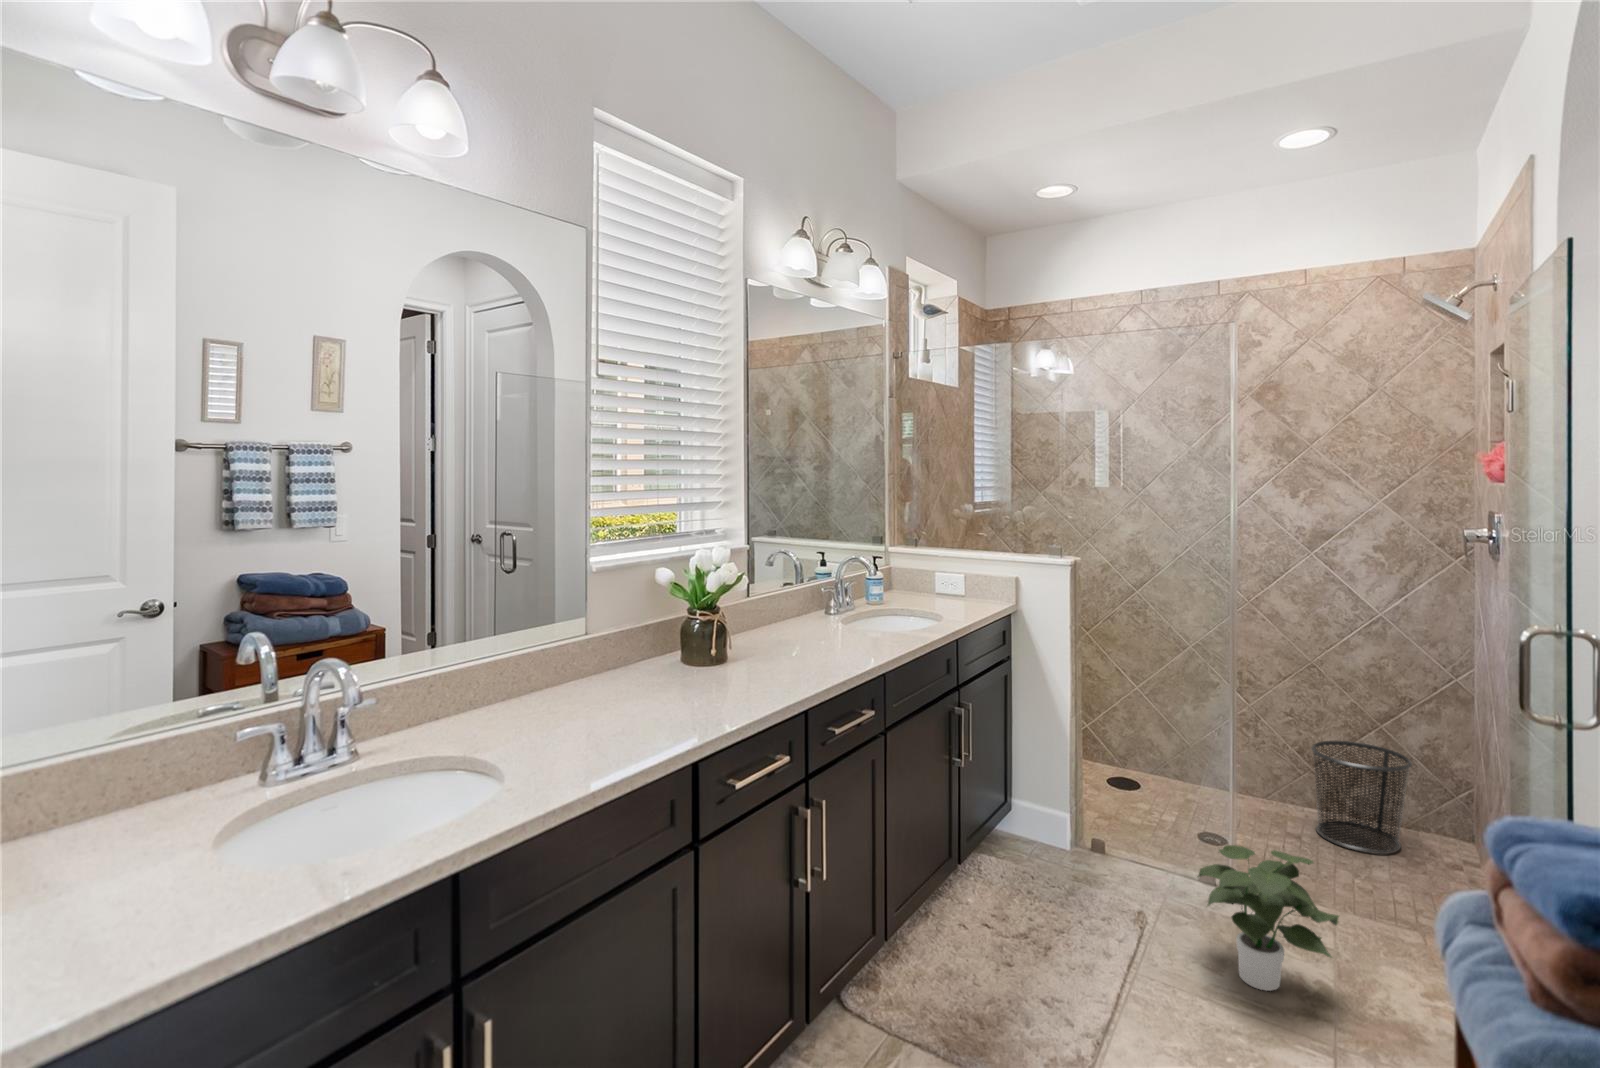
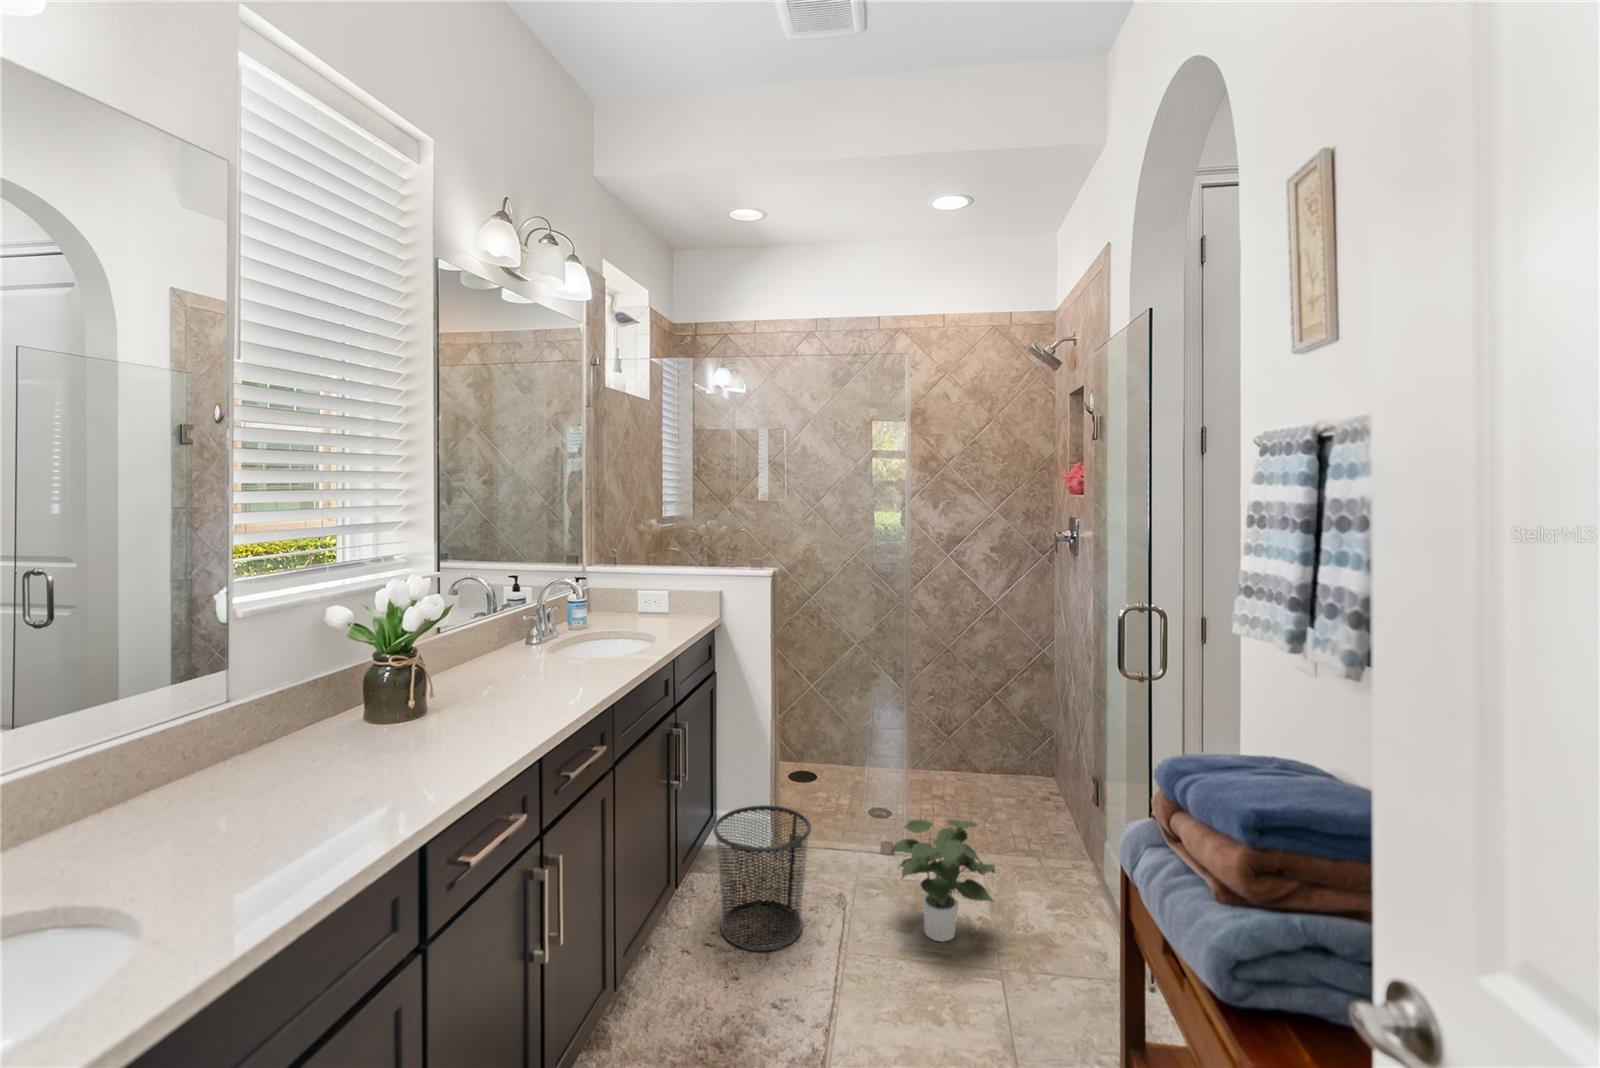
waste bin: present [1311,741,1412,854] -> present [713,805,811,950]

